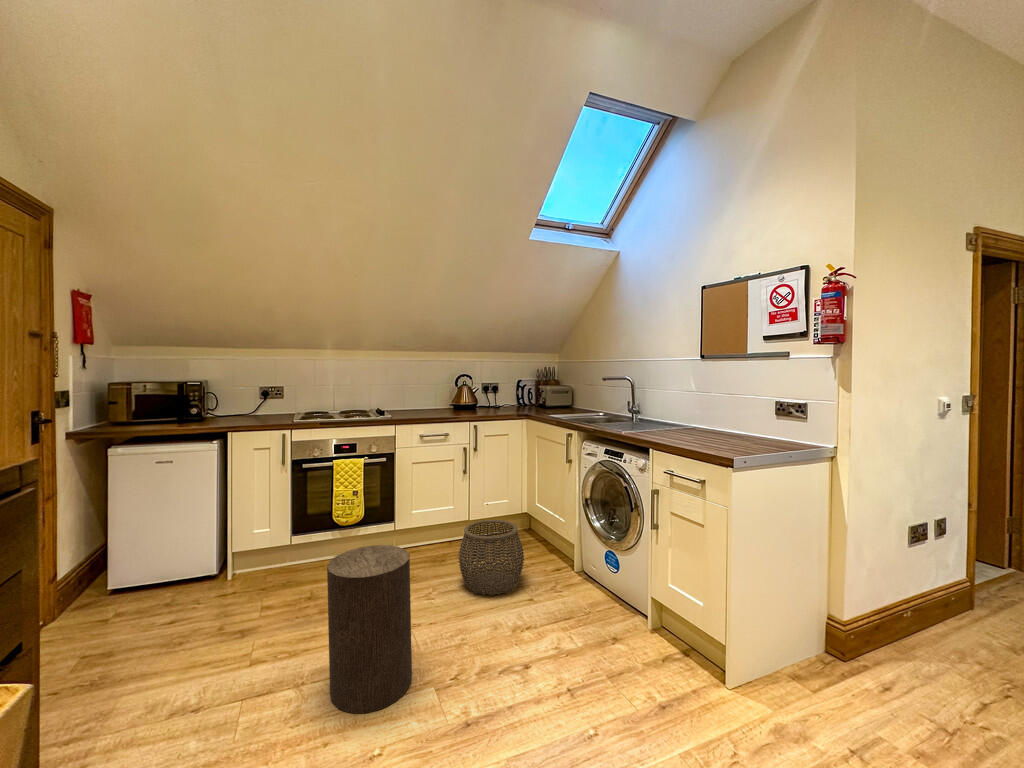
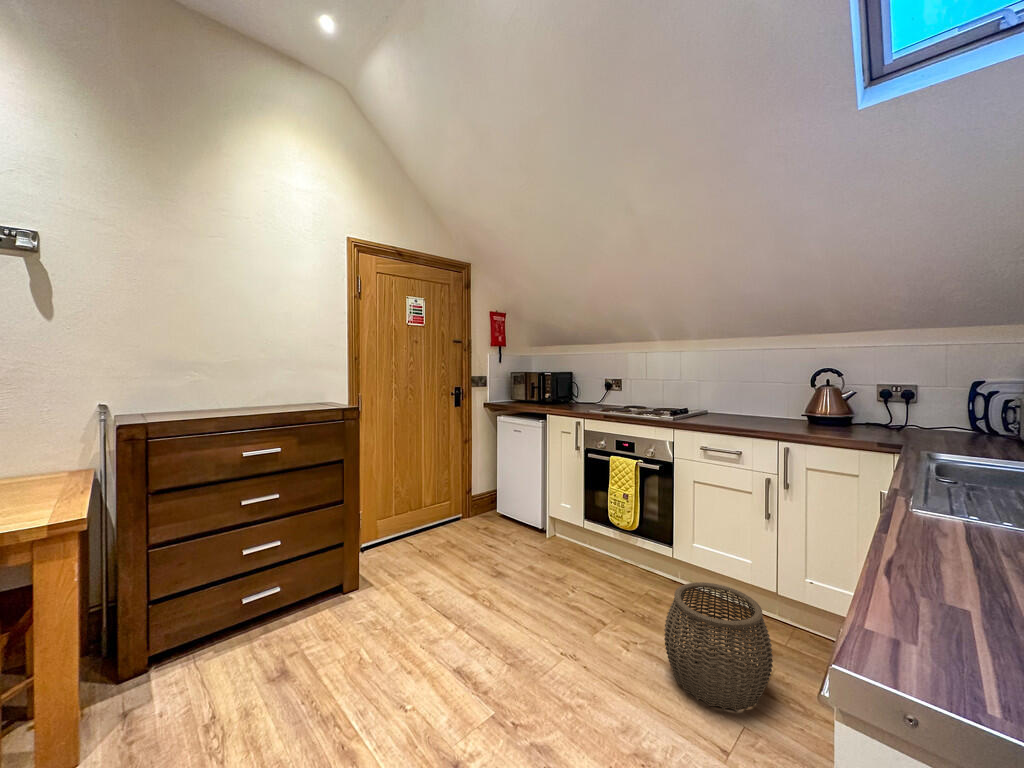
stool: present [327,545,412,713] -> none [443,535,518,694]

